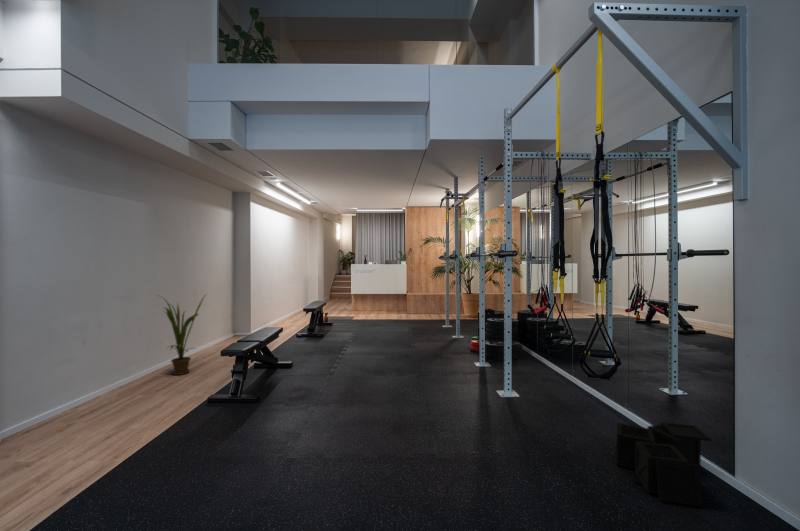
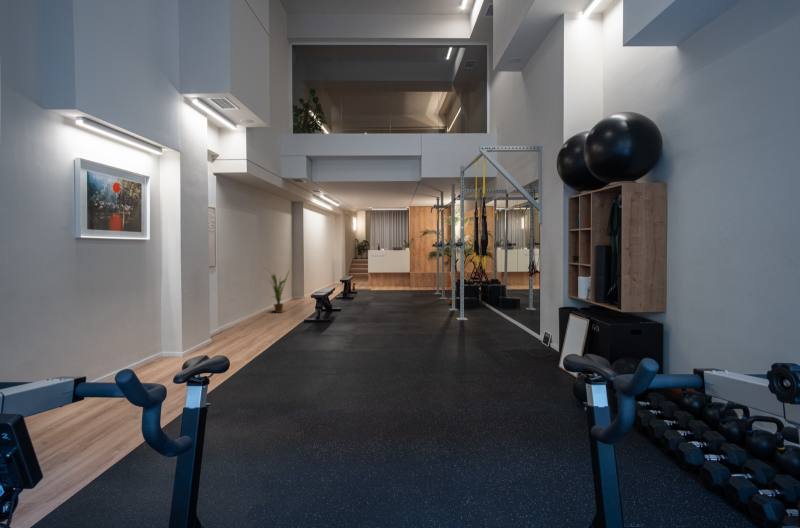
storage bin: present [617,422,711,506] -> none [490,320,529,342]

